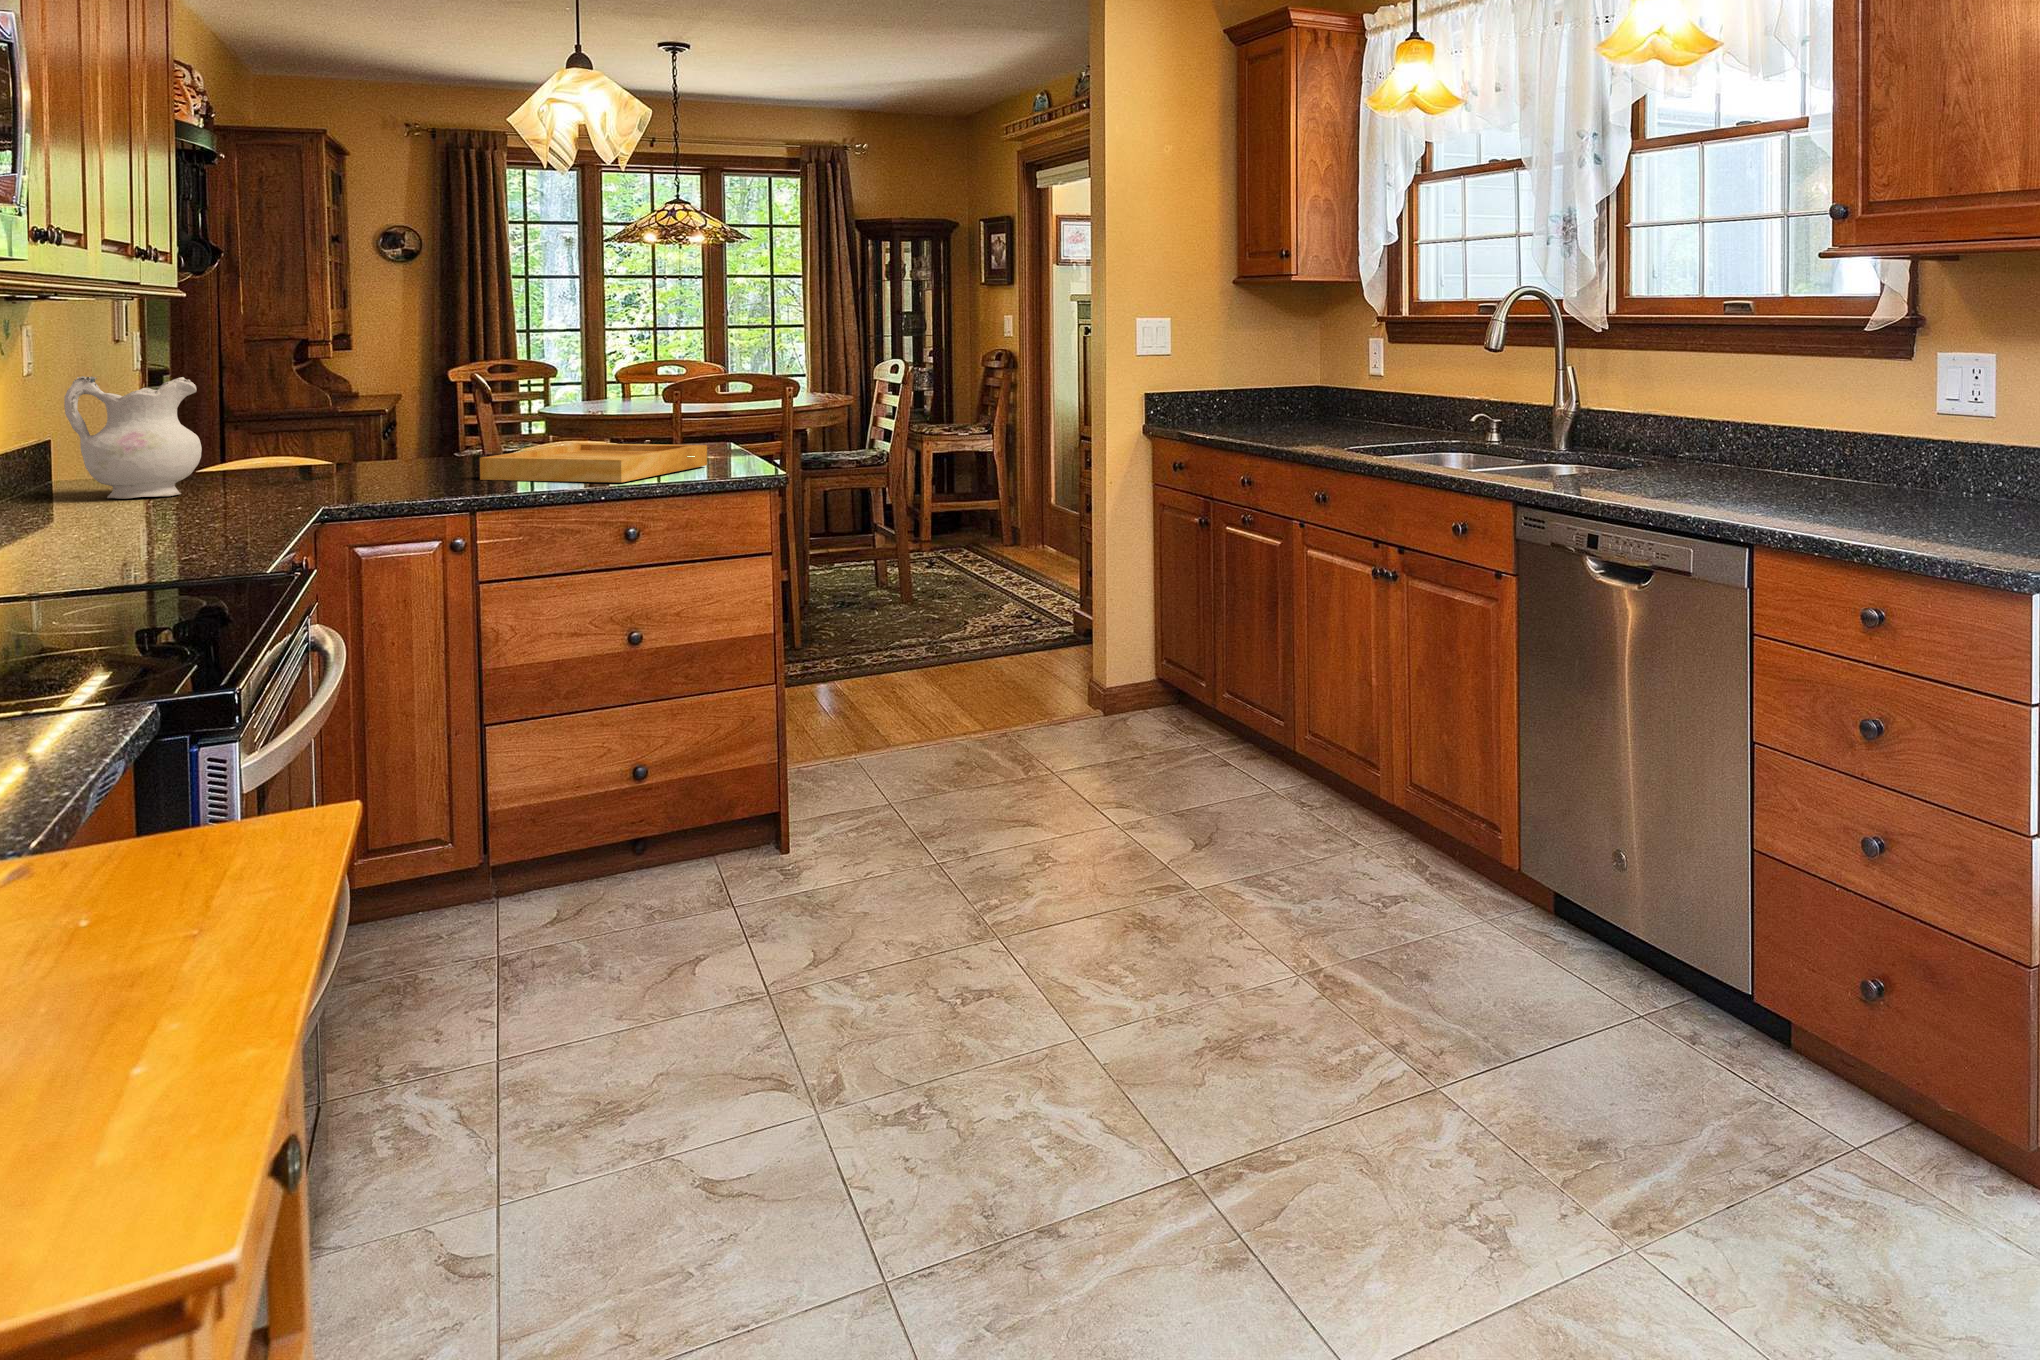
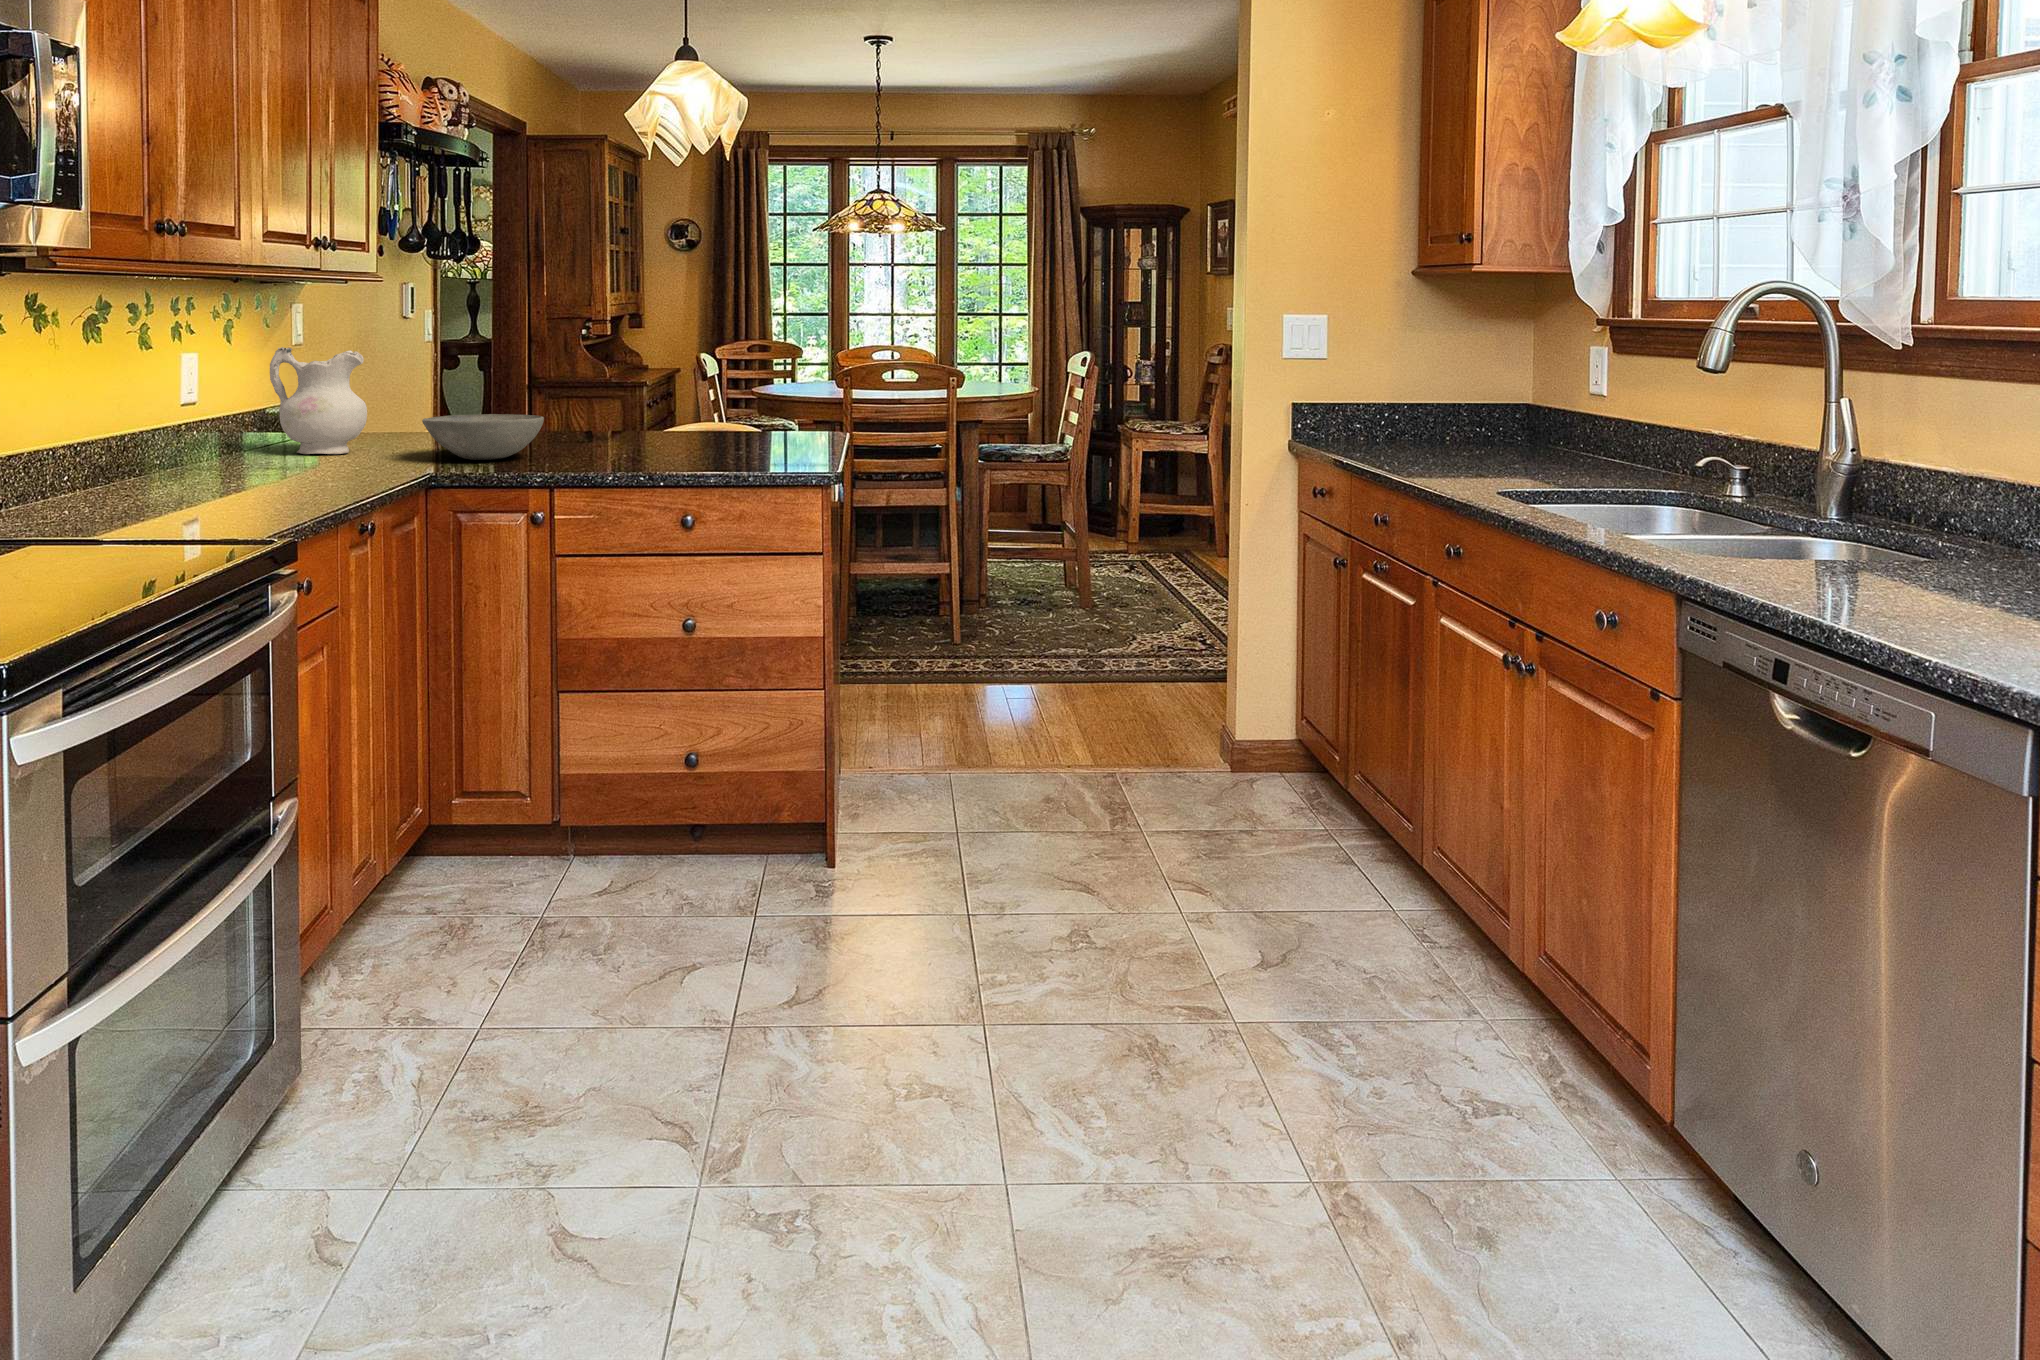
bowl: none [291,440,439,490] -> present [422,414,544,460]
tray: present [480,443,707,482] -> none [584,425,792,468]

